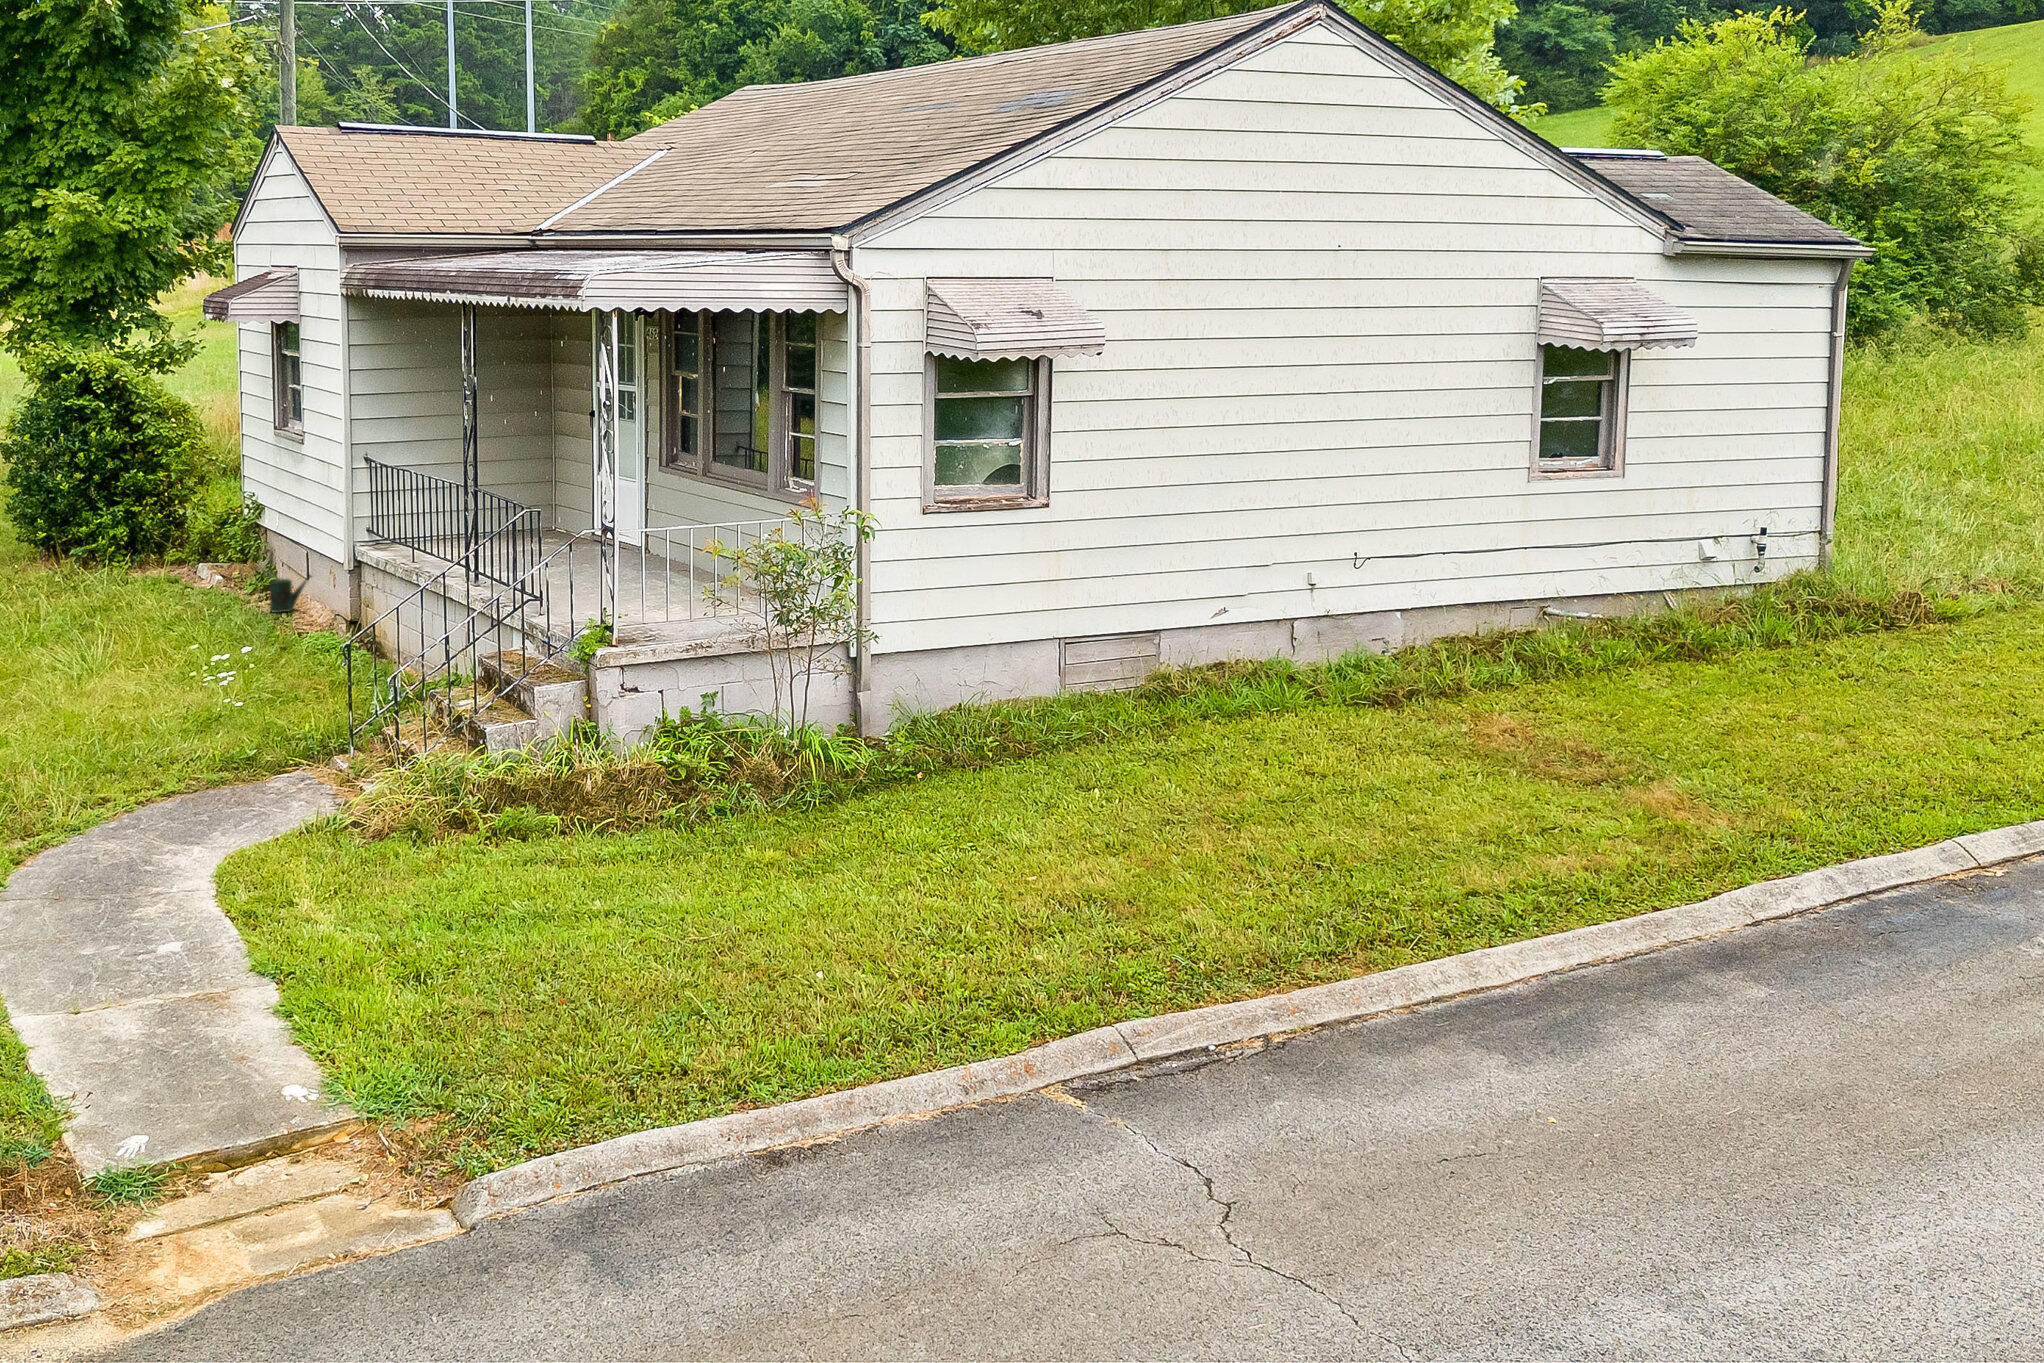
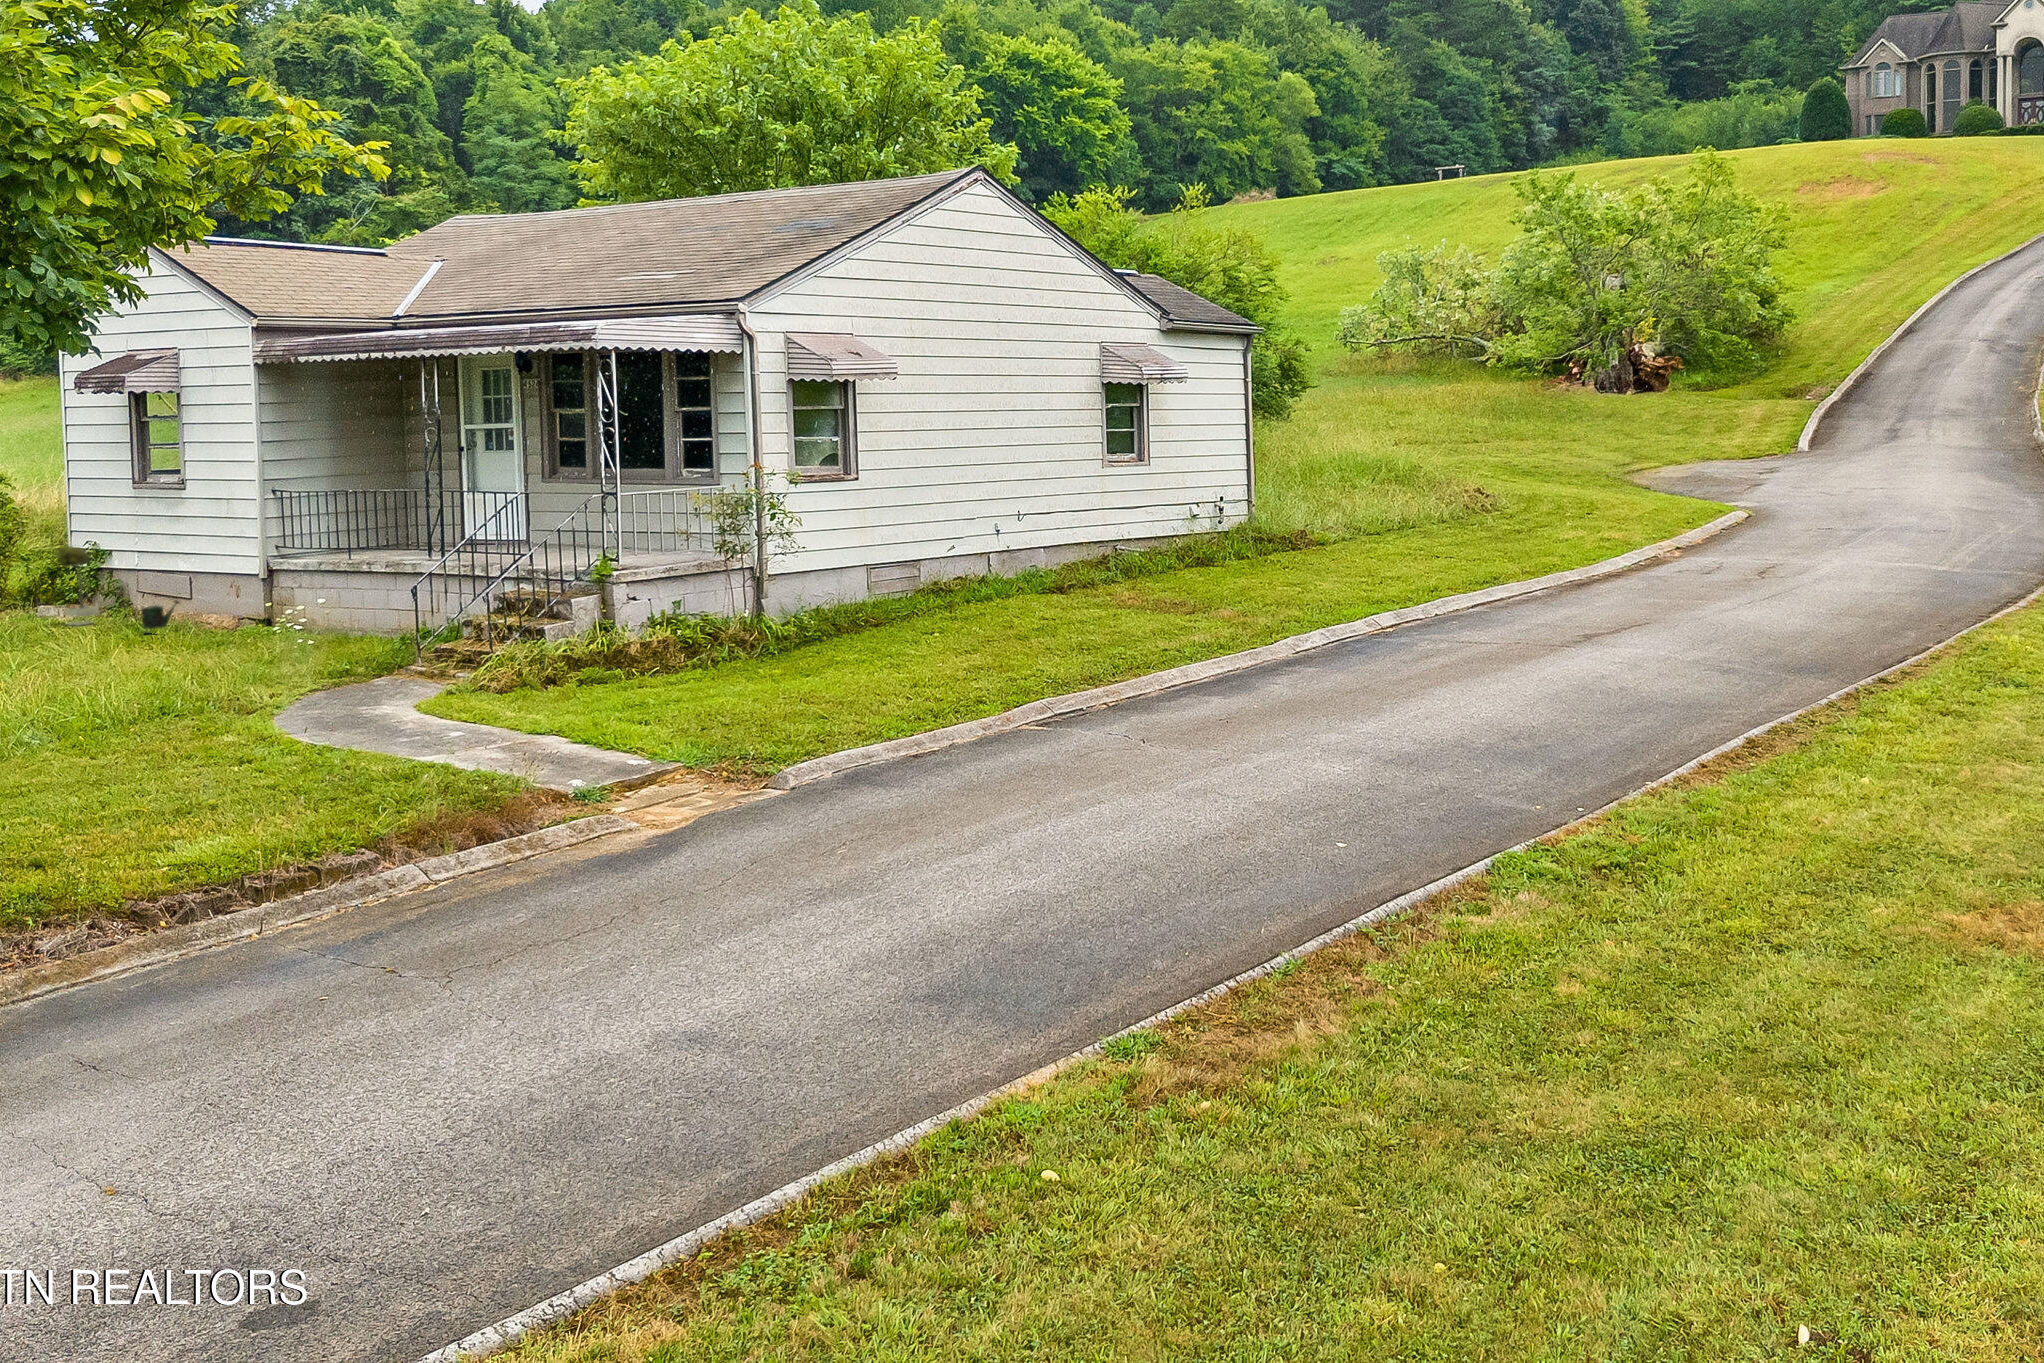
potted tree: none [233,491,275,585] -> present [56,546,99,626]

